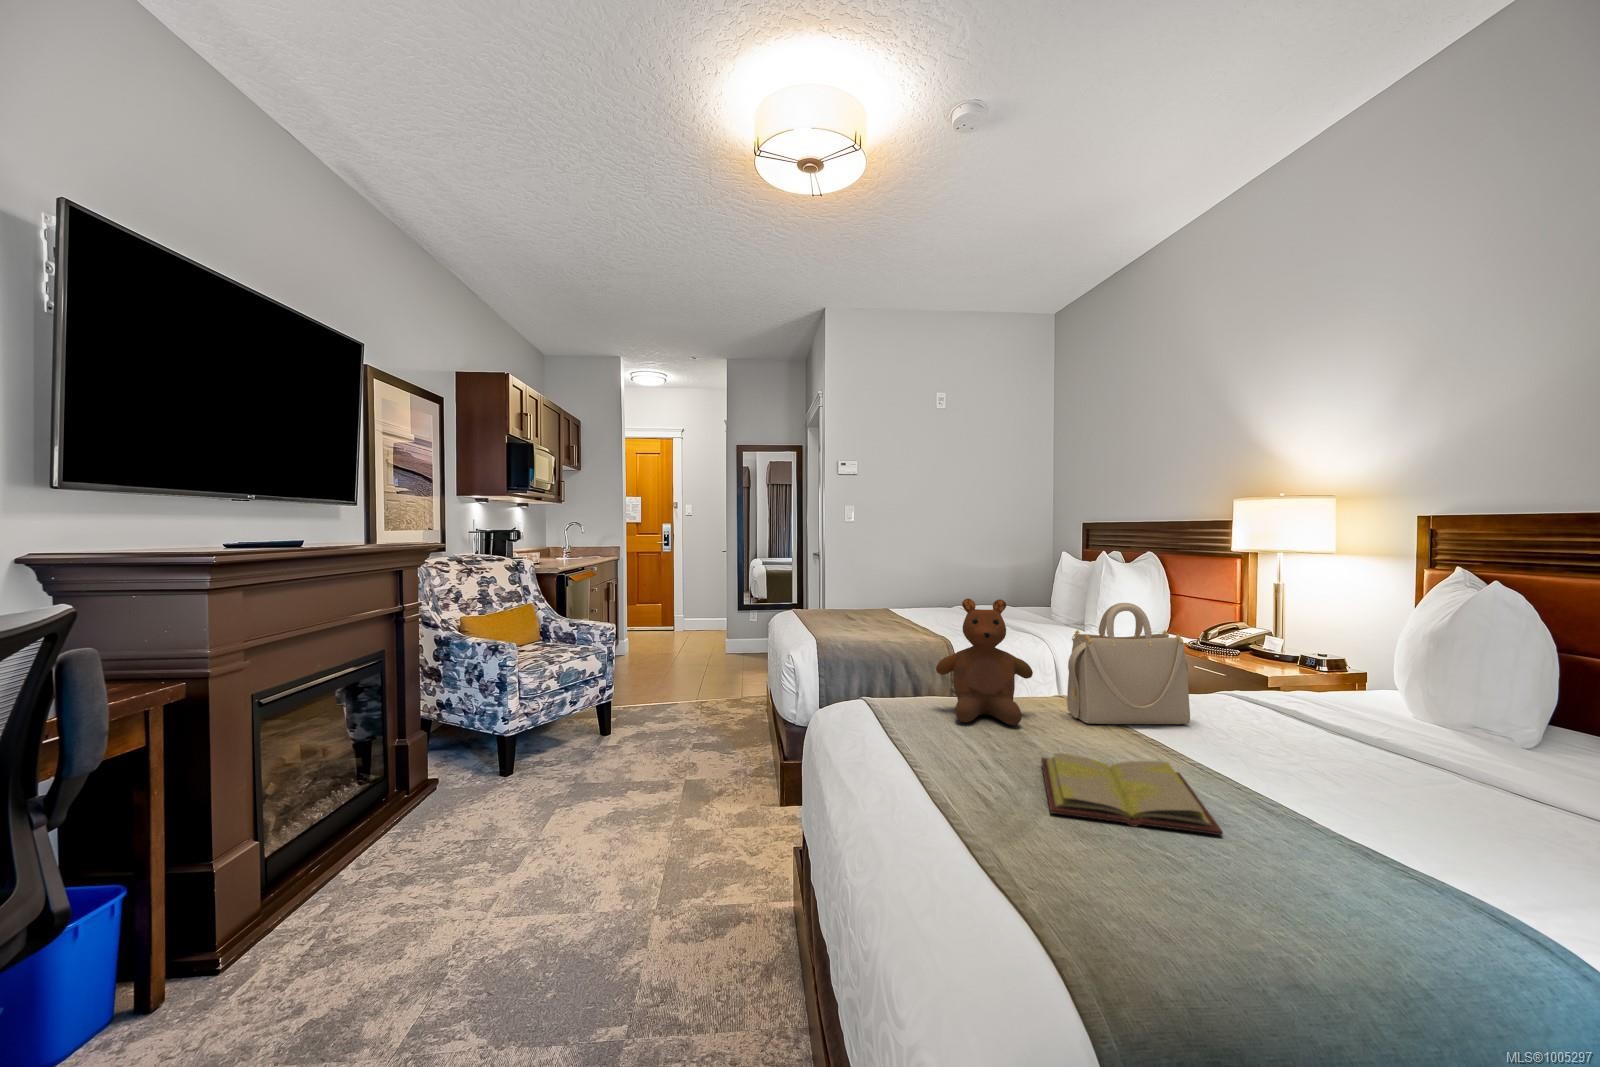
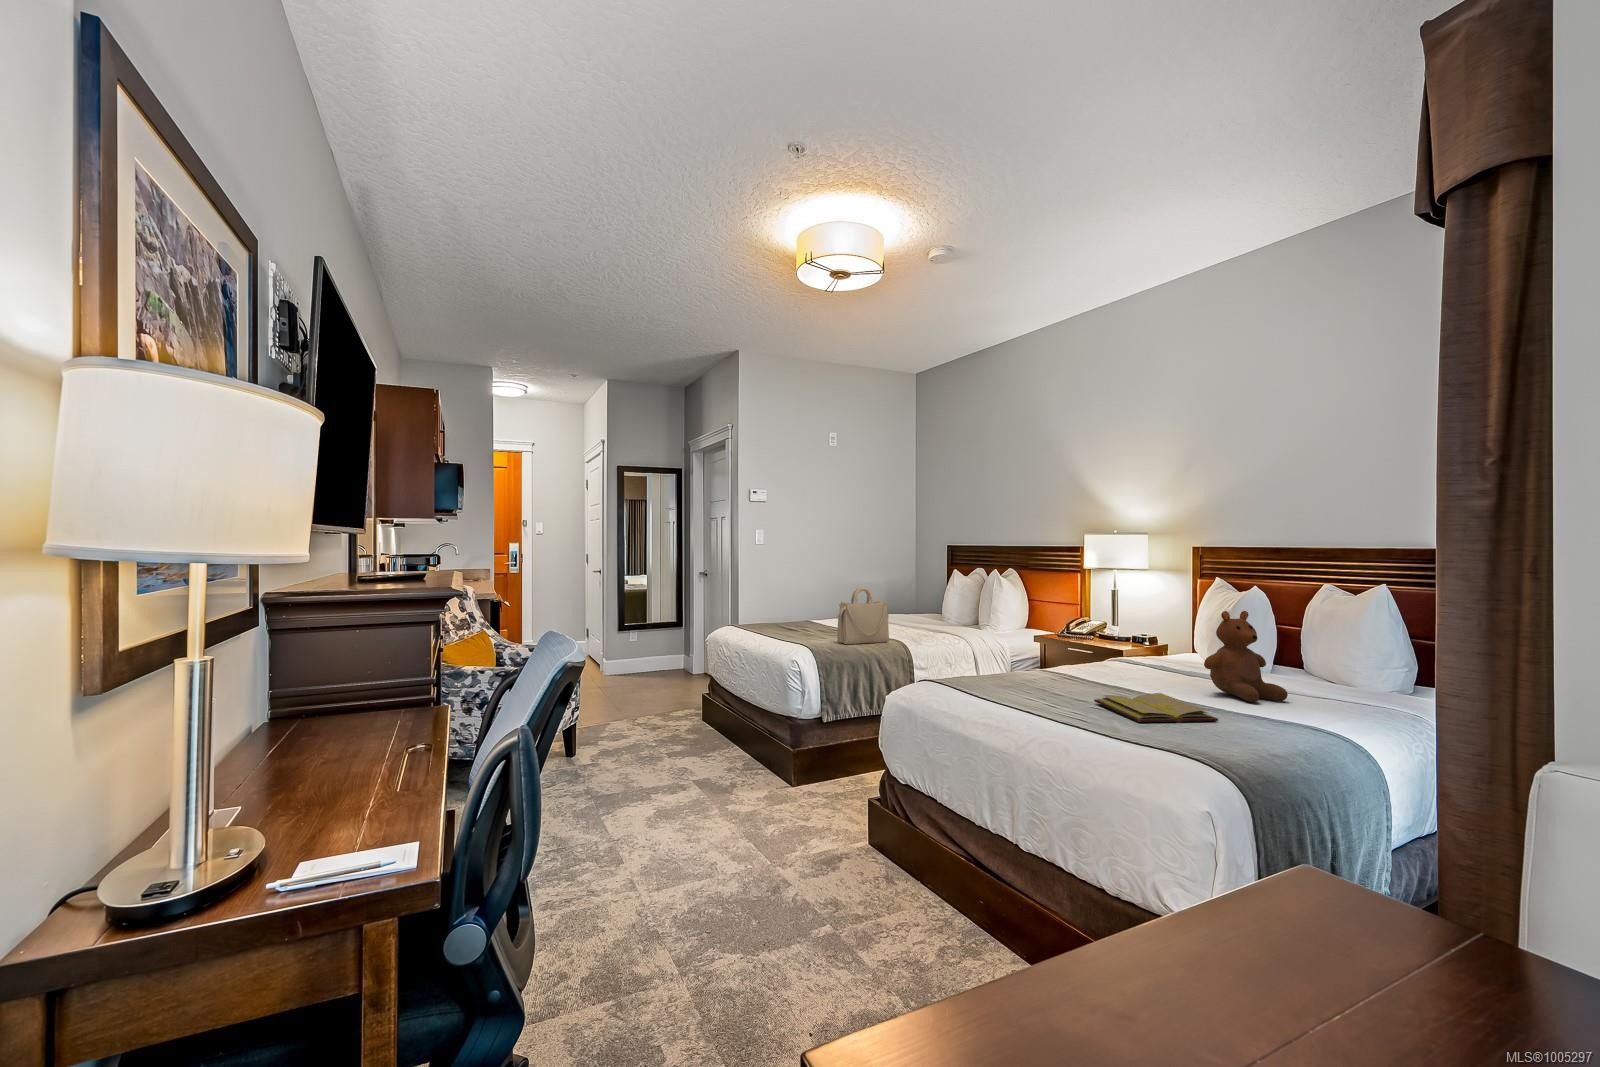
teddy bear: present [936,599,1033,725] -> present [1204,611,1288,702]
handbag: present [1067,603,1190,724] -> present [837,587,889,644]

